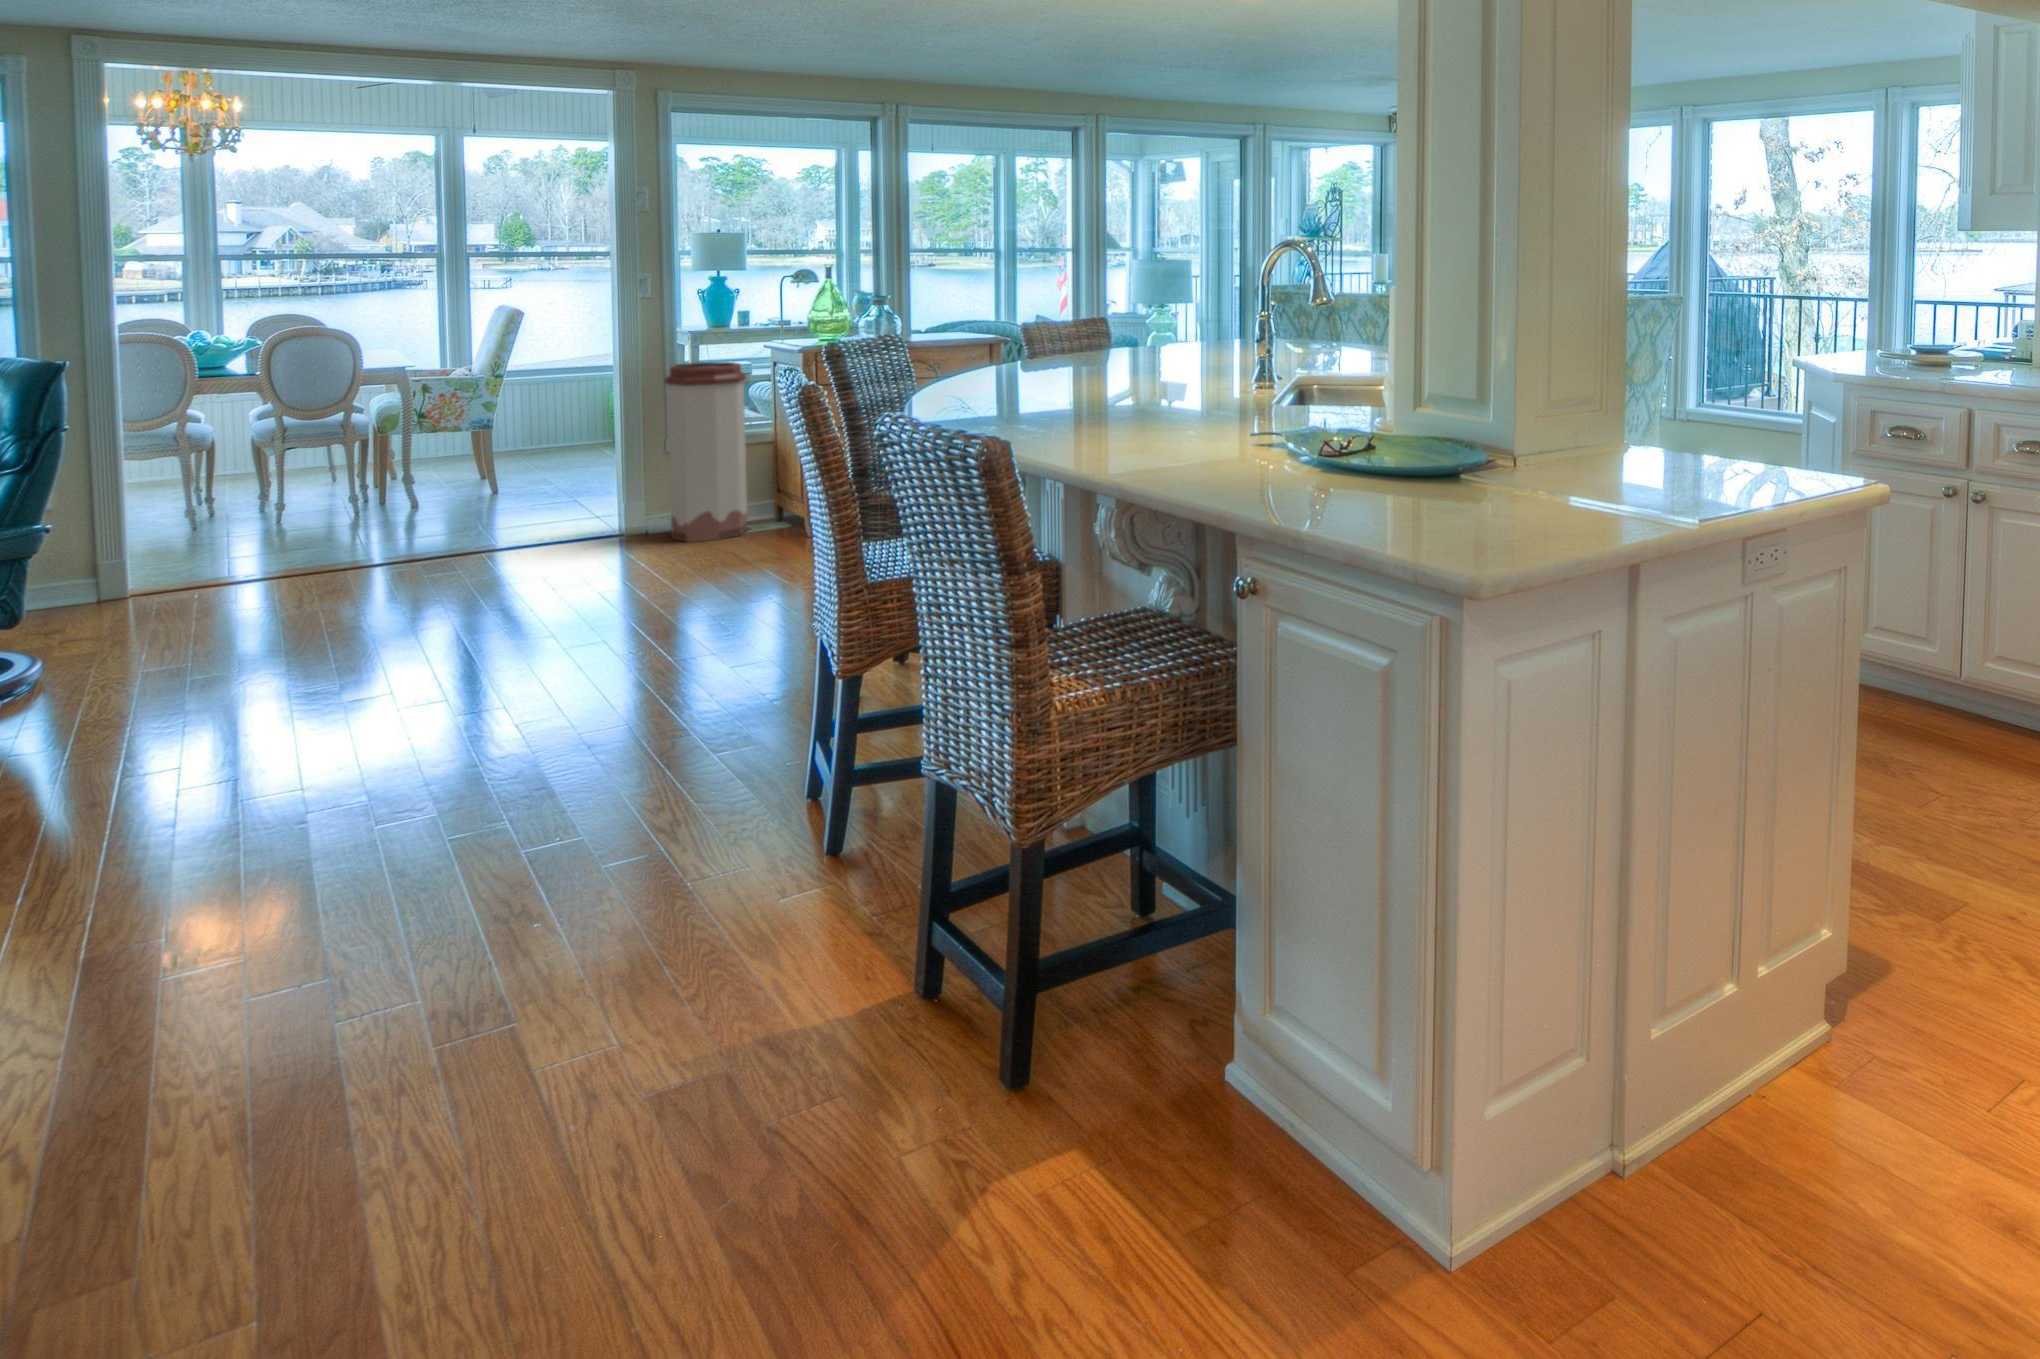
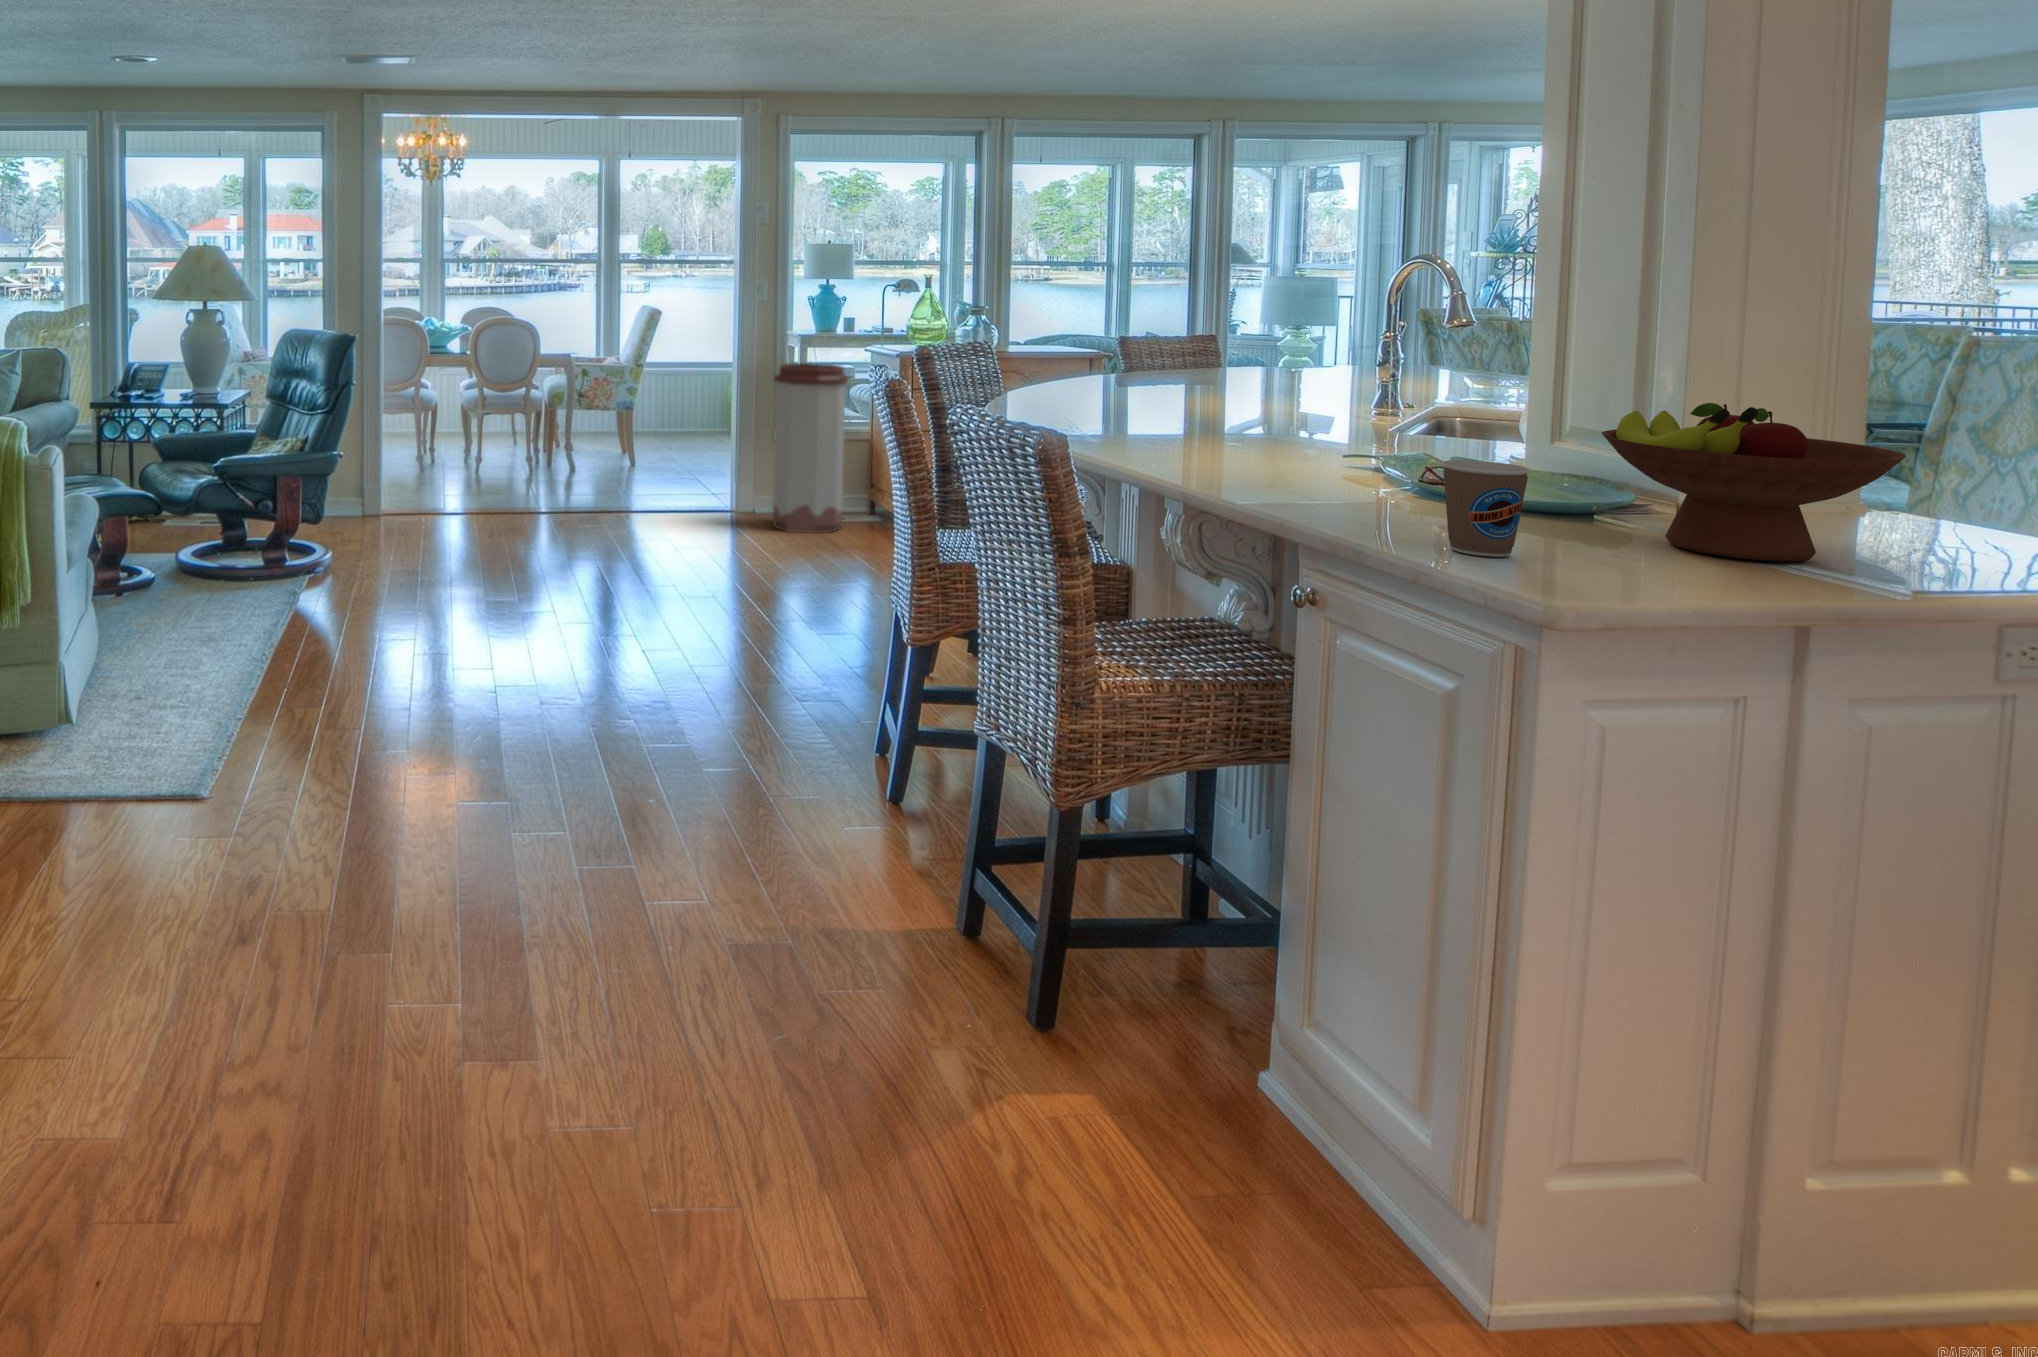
fruit bowl: none [1461,370,1663,504] -> present [1602,403,1906,561]
coffee cup: none [1359,440,1430,531] -> present [1441,460,1531,557]

